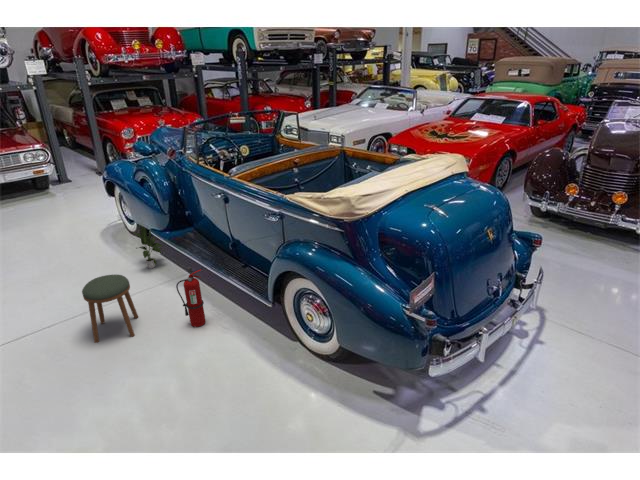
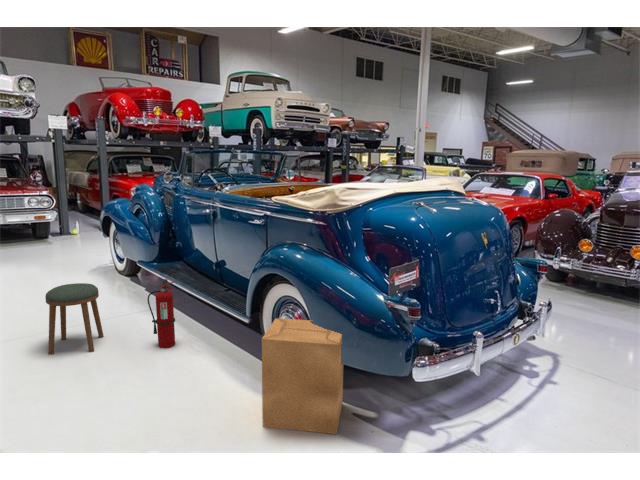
potted plant: present [134,227,164,269] -> none [116,254,149,300]
cardboard box: none [297,318,365,414] -> present [262,318,343,434]

